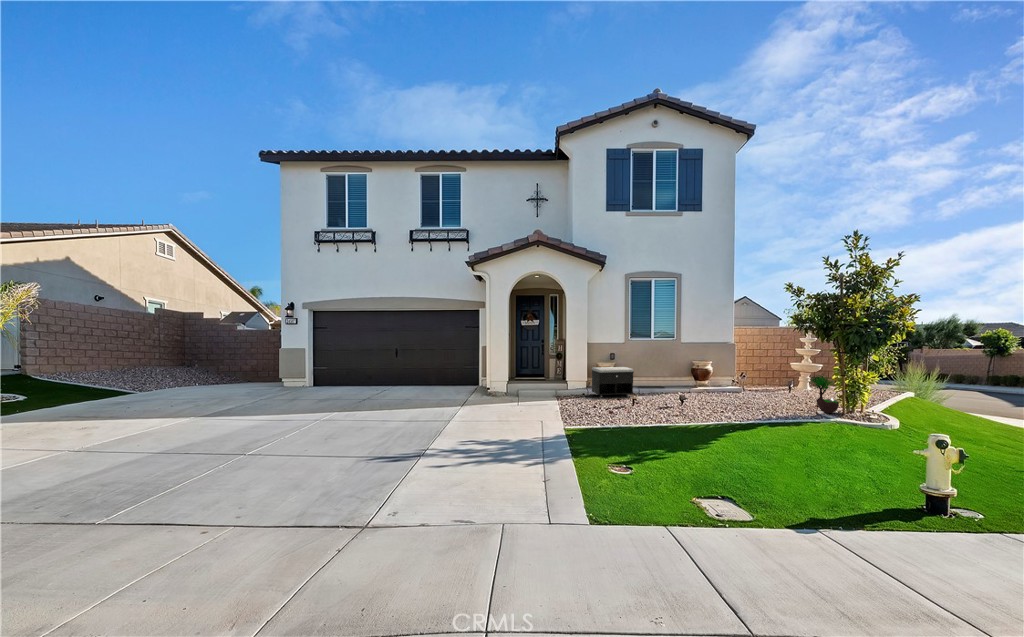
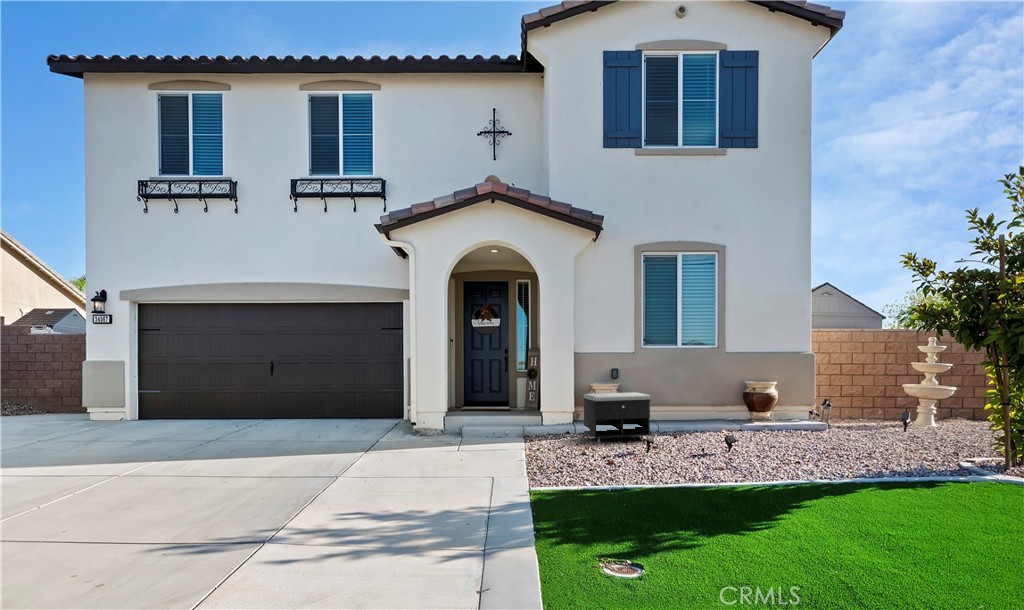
potted tree: present [811,375,839,413] -> none [933,389,982,457]

